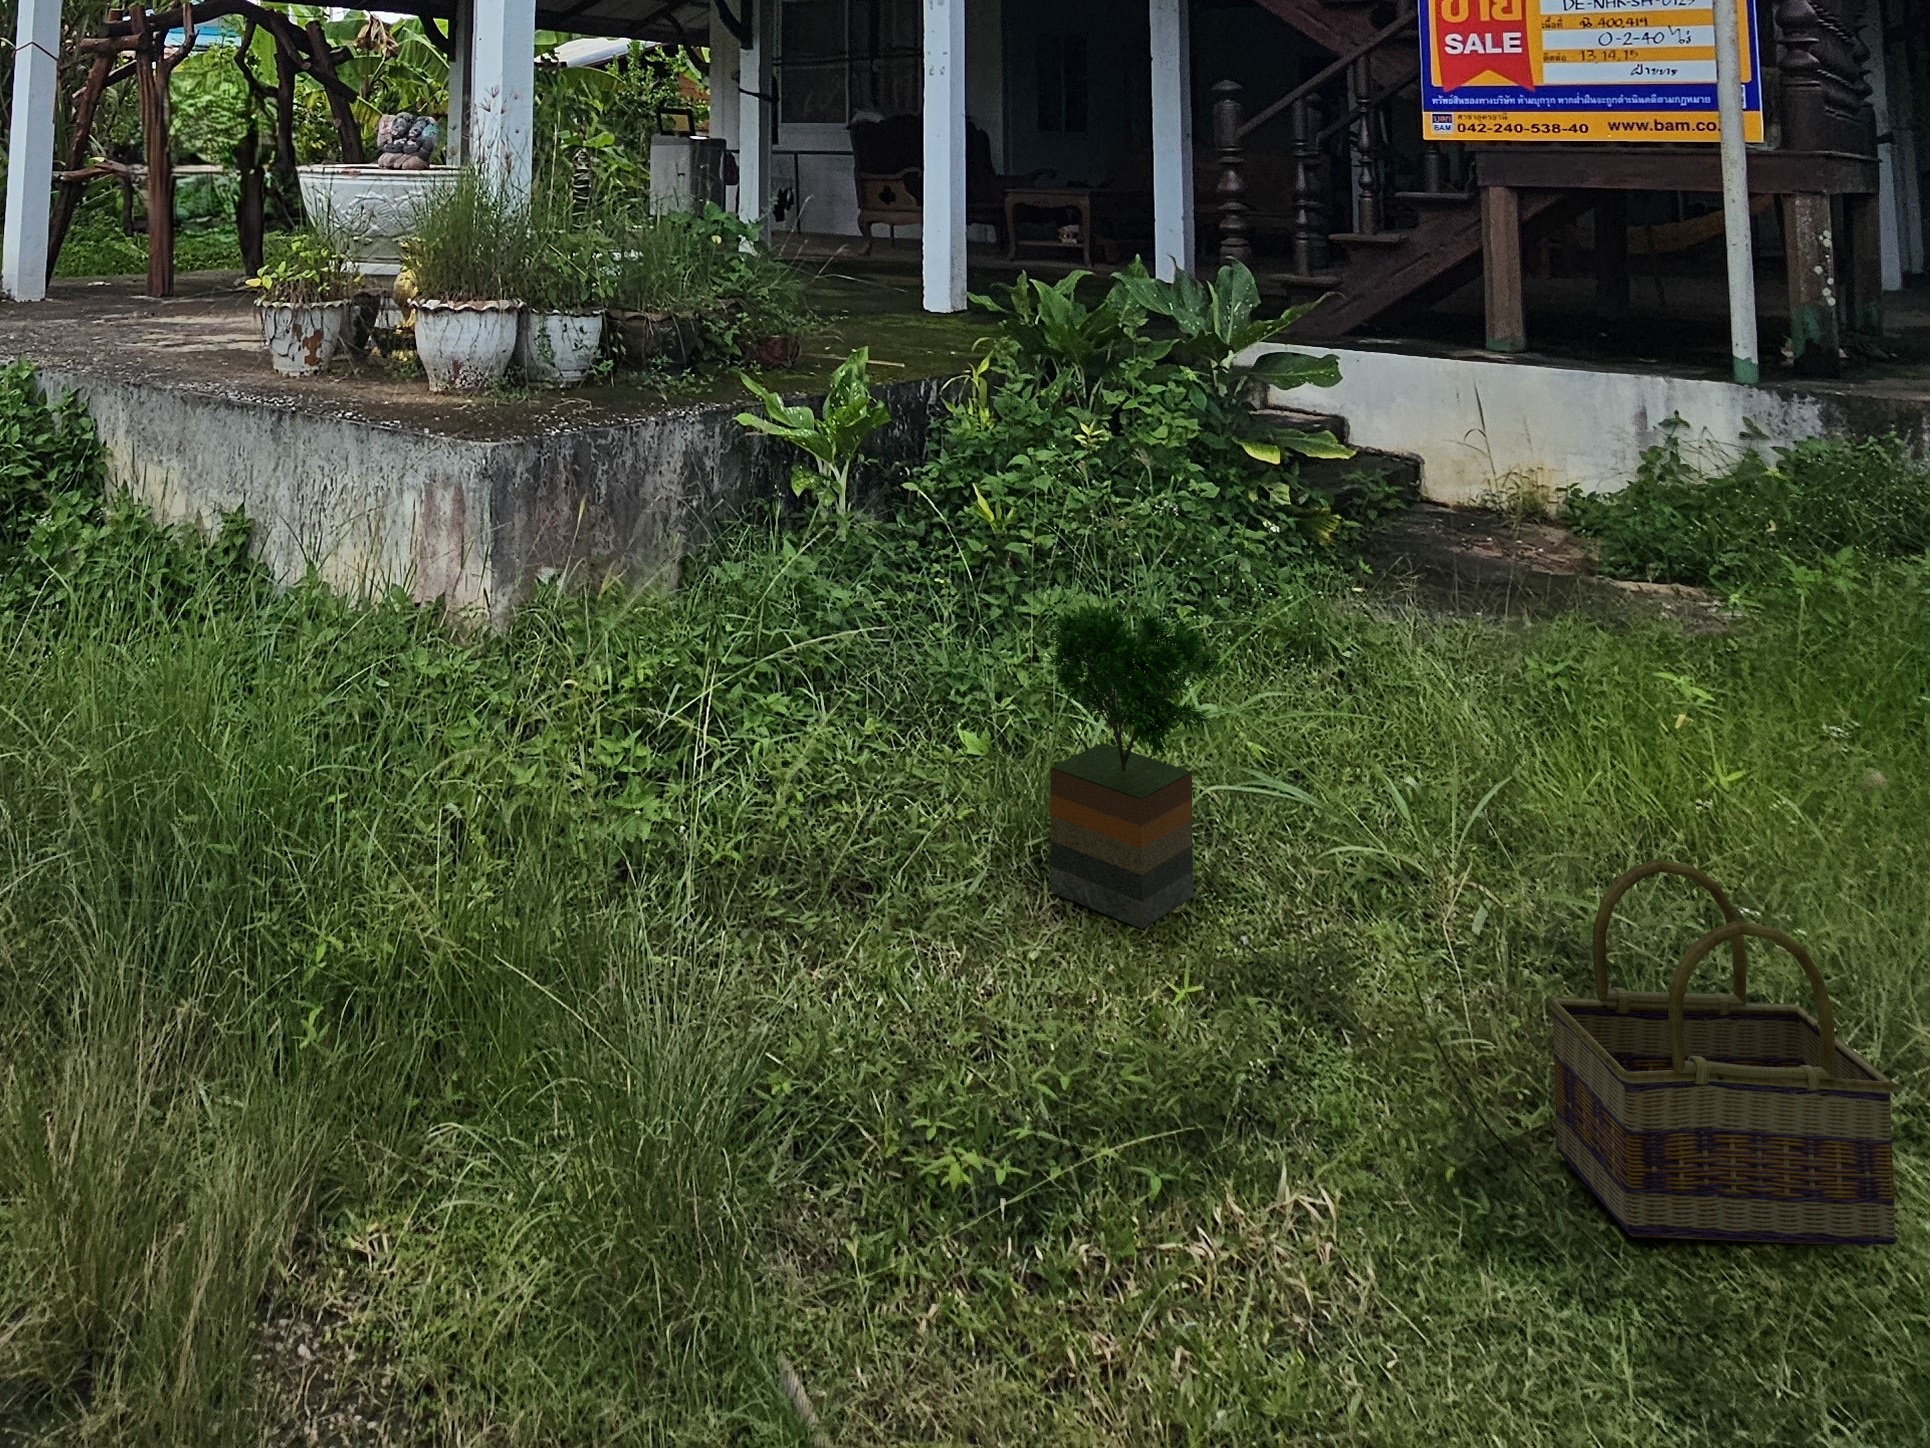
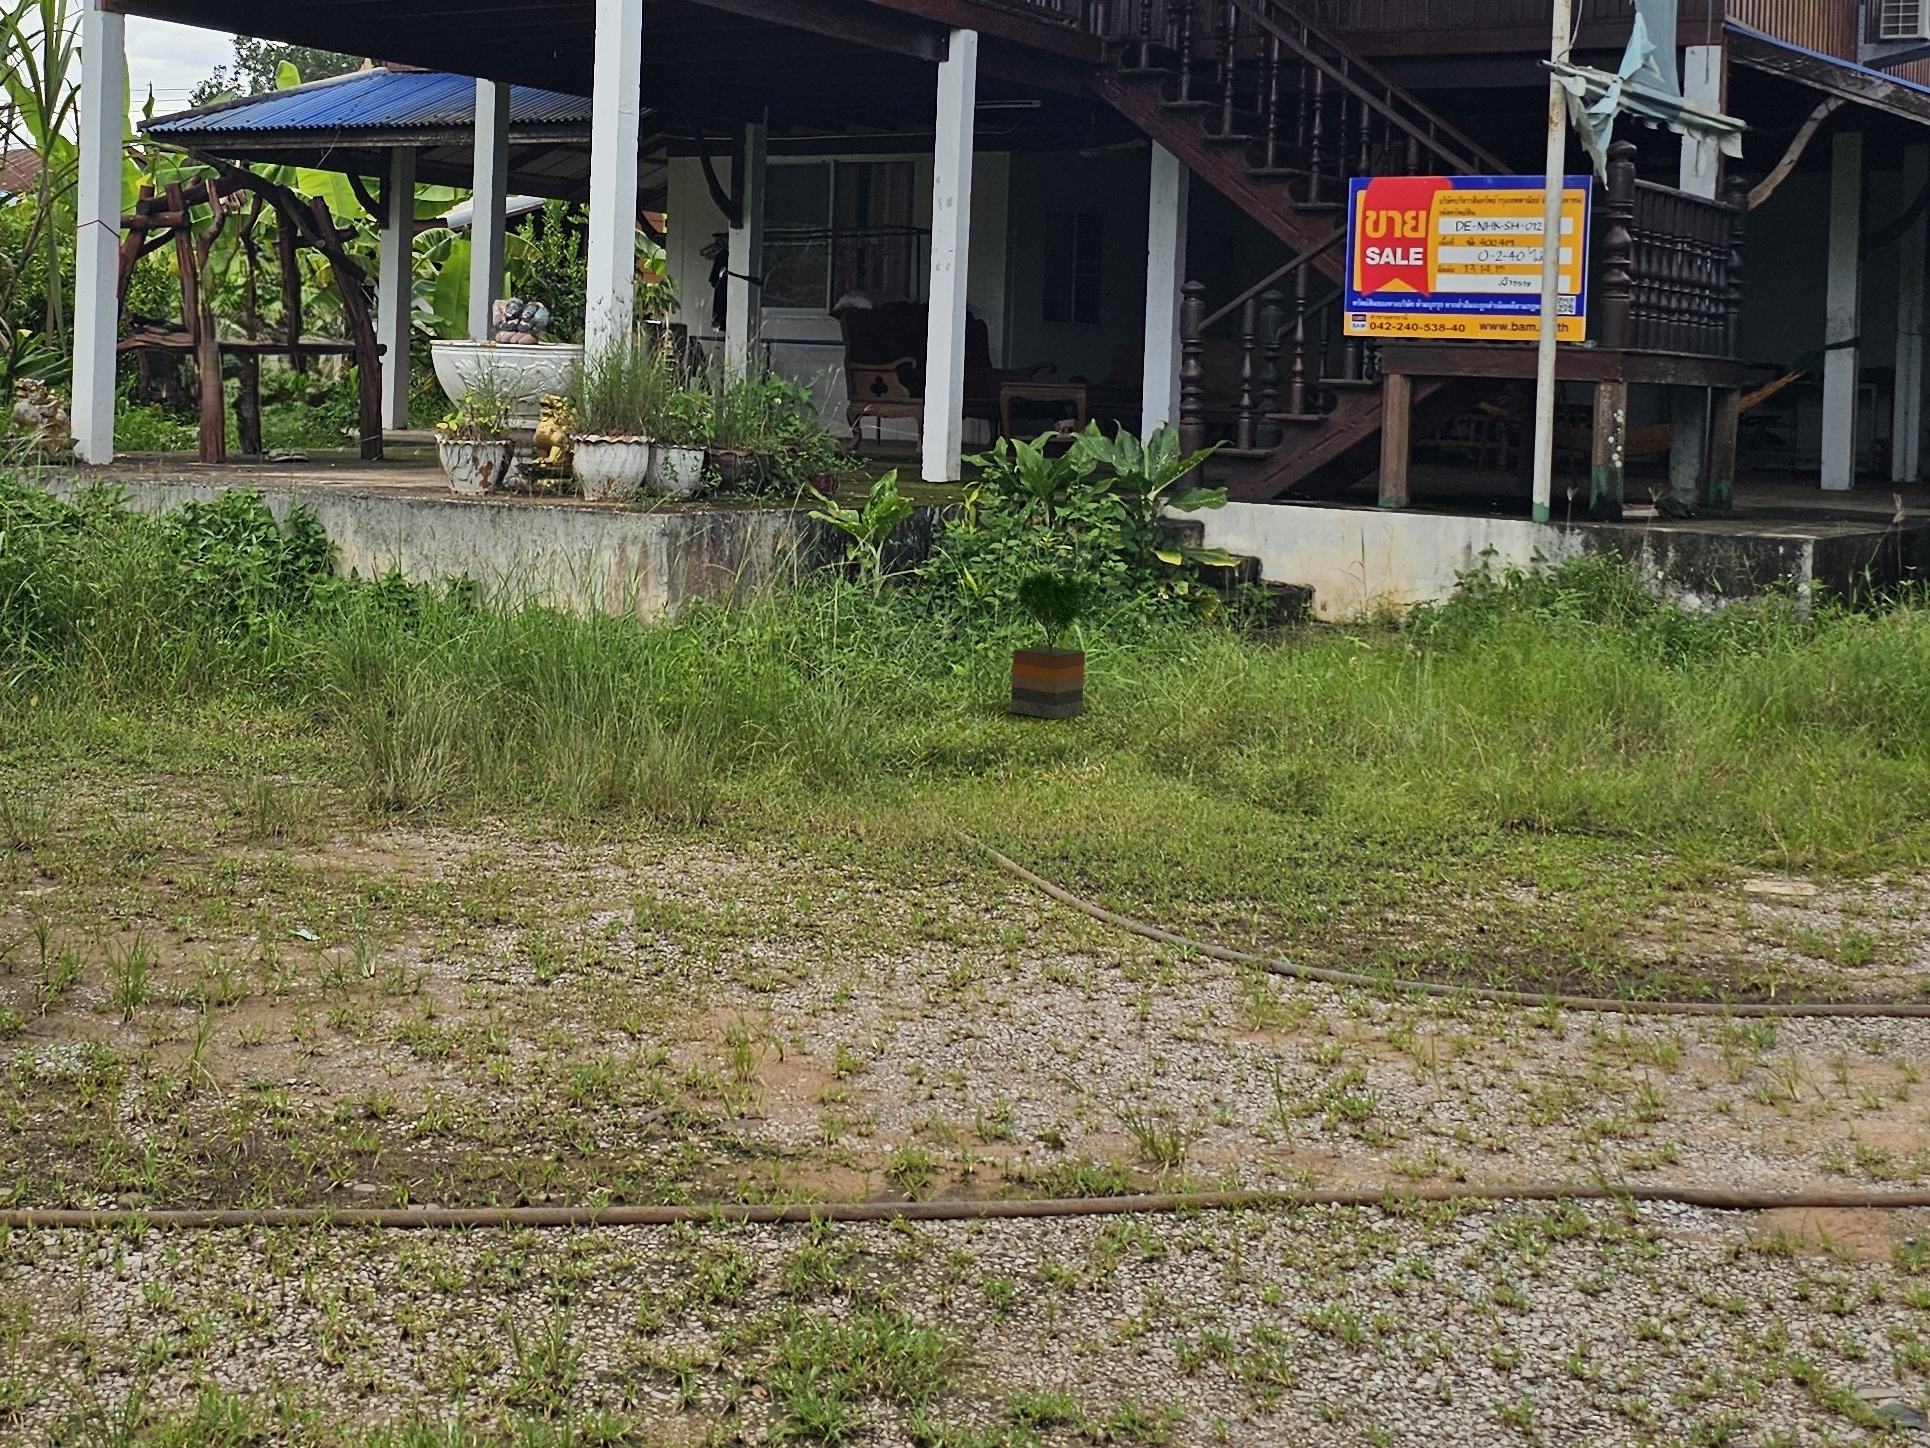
basket: present [1548,859,1896,1245] -> none [1218,640,1341,773]

